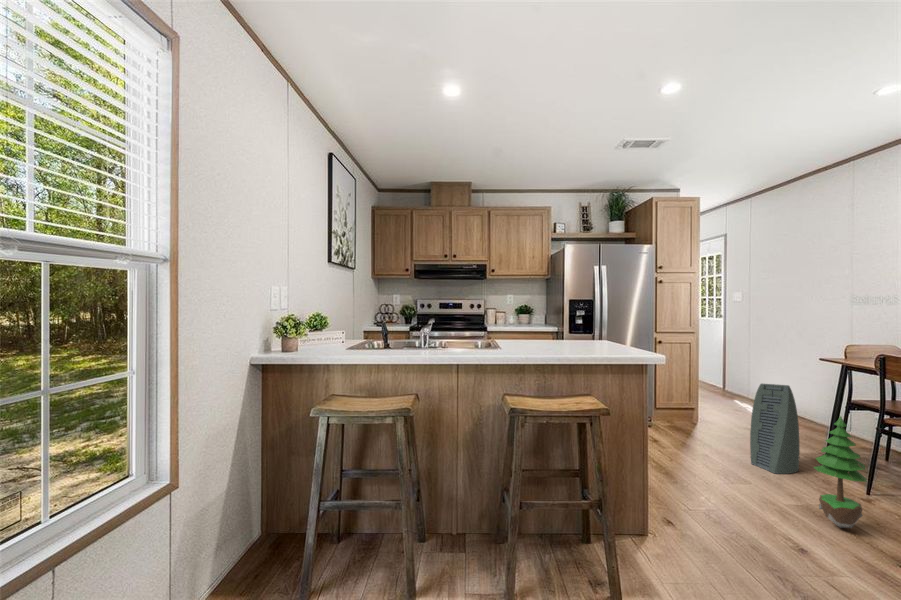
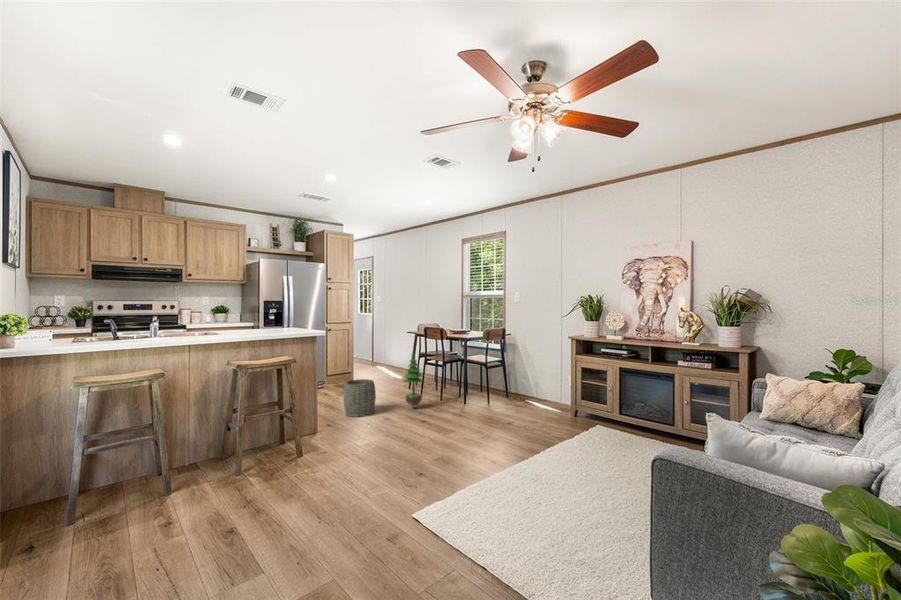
air purifier: present [750,384,800,474] -> none [379,345,402,395]
woven basket: none [686,442,749,515] -> present [343,379,376,417]

